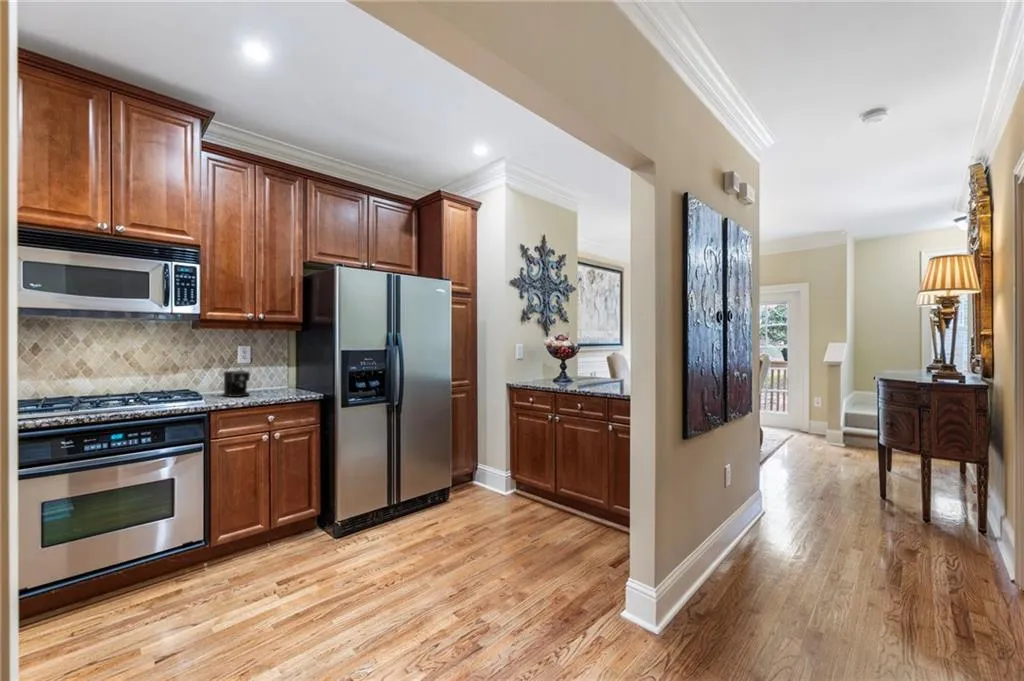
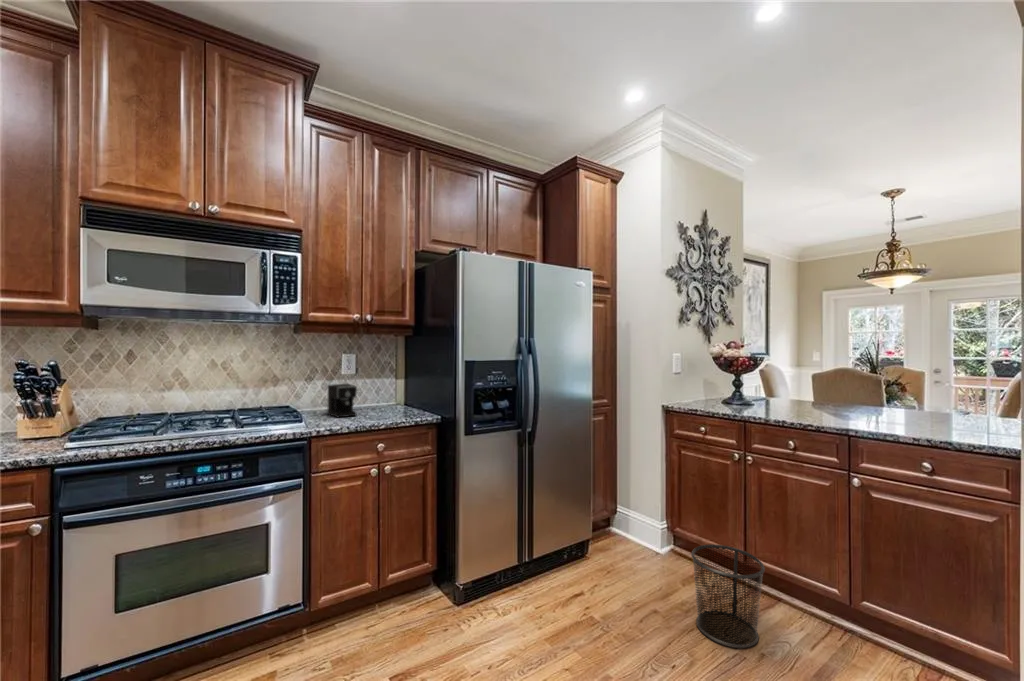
waste bin: none [509,479,555,544] -> present [691,544,765,648]

